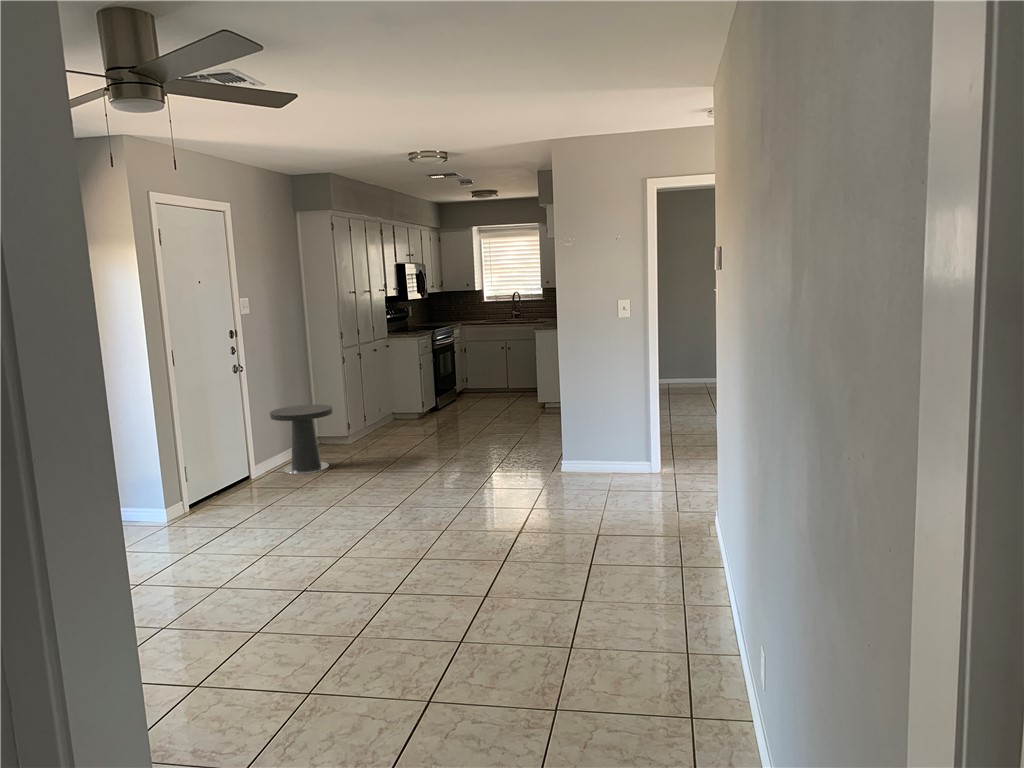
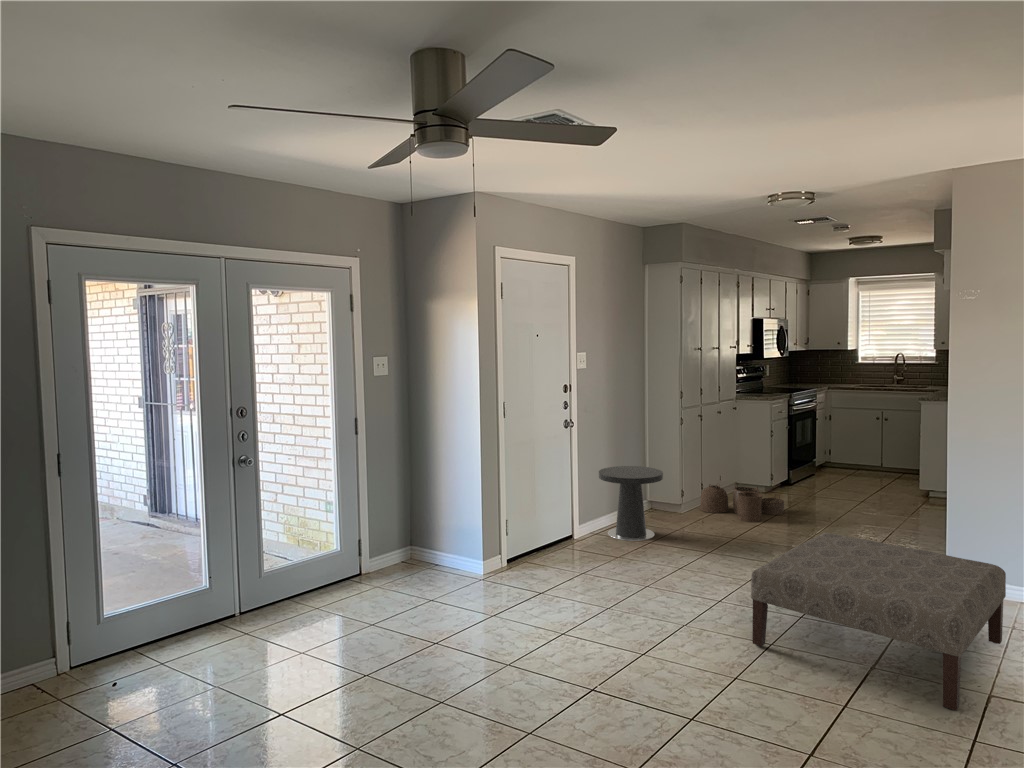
woven basket: none [365,412,437,443] -> present [700,483,784,522]
ottoman: none [422,433,591,532] -> present [751,533,1006,710]

